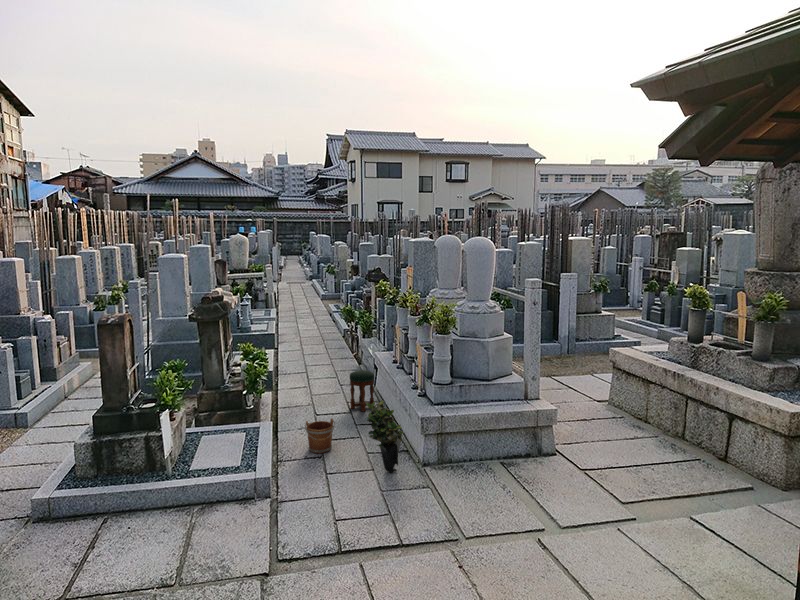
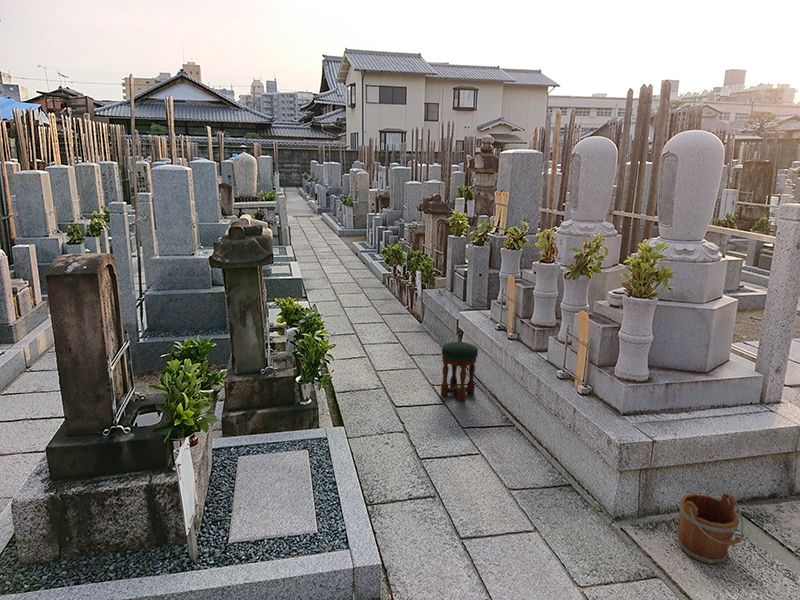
potted plant: present [365,400,403,473] -> none [526,409,595,532]
bucket: present [305,418,335,453] -> present [677,493,743,565]

